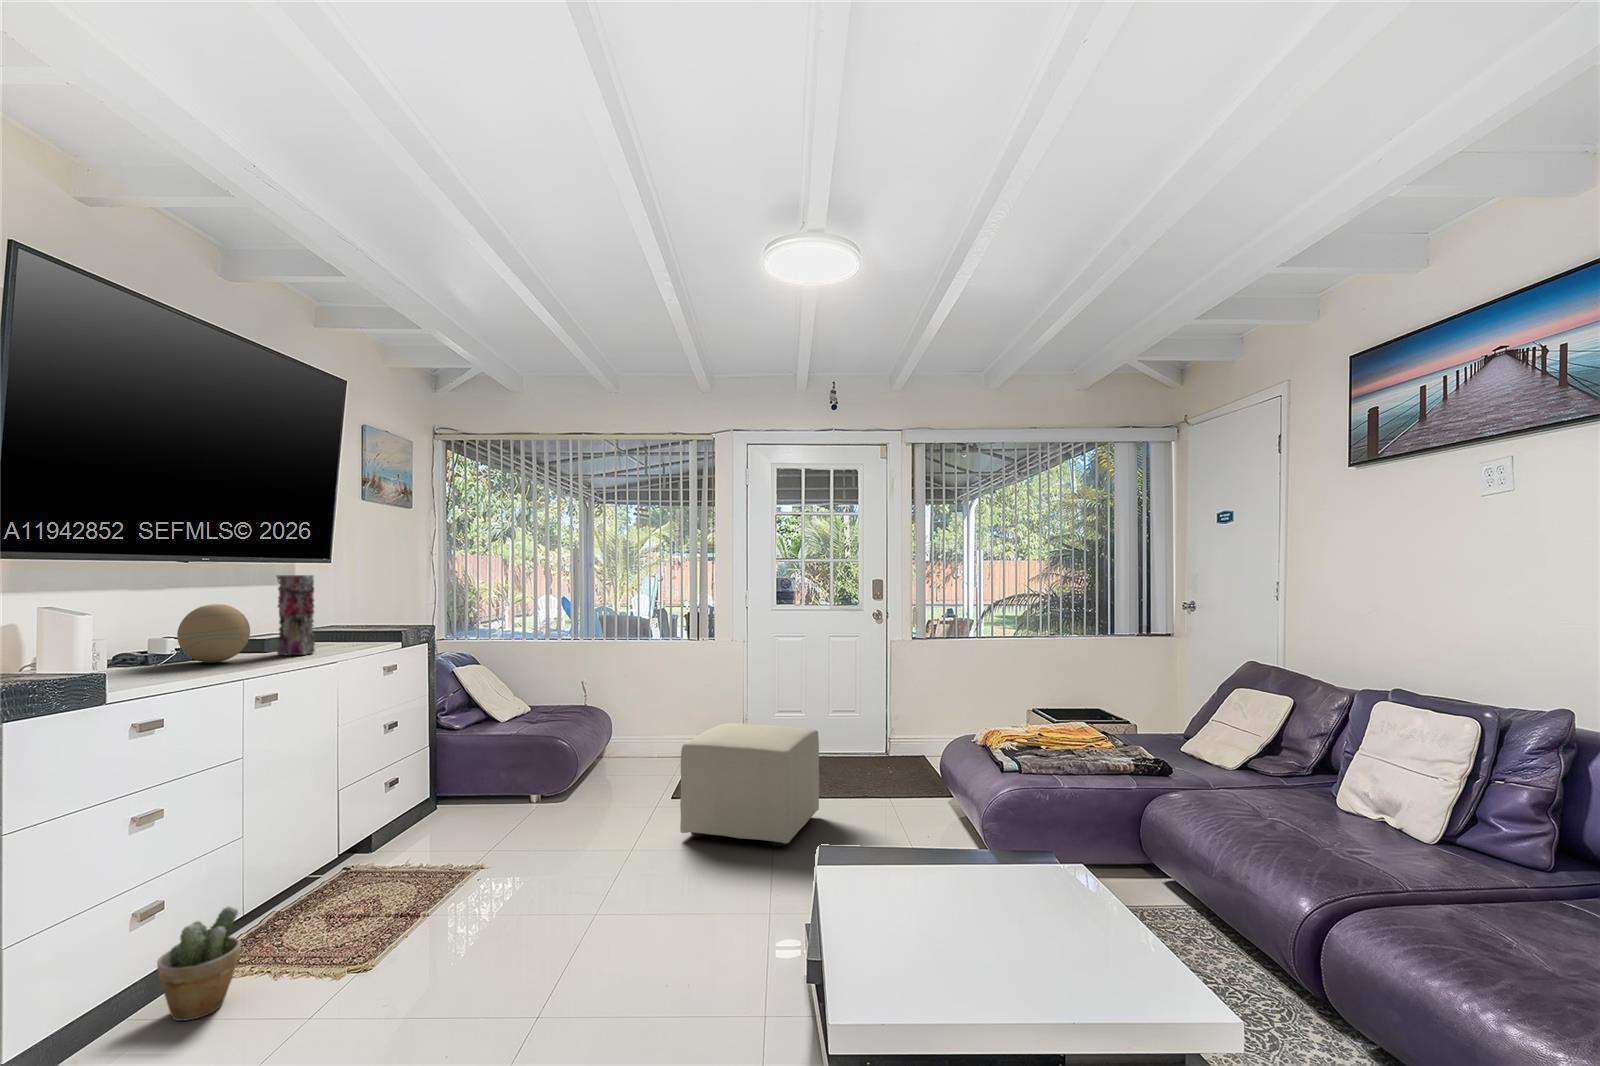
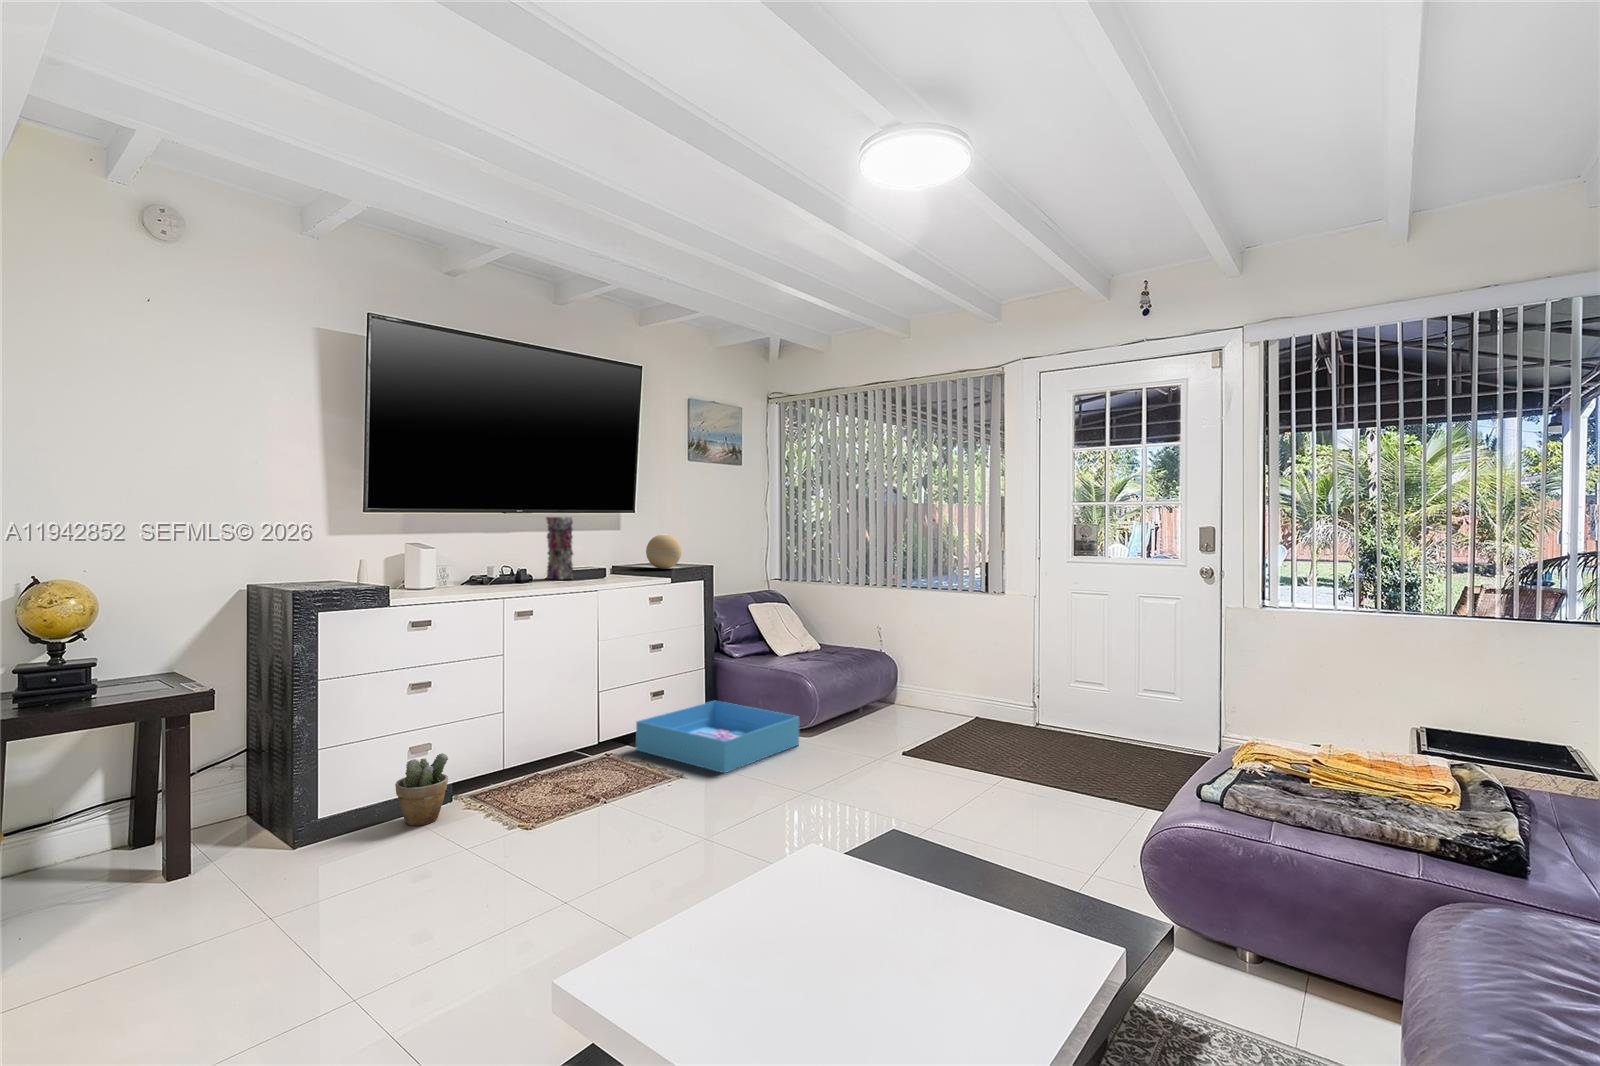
decorative orb: present [177,604,250,663] -> present [646,534,681,569]
ottoman: present [680,723,819,846] -> none [857,685,1028,827]
storage bin: none [379,780,560,856] -> present [636,701,800,773]

